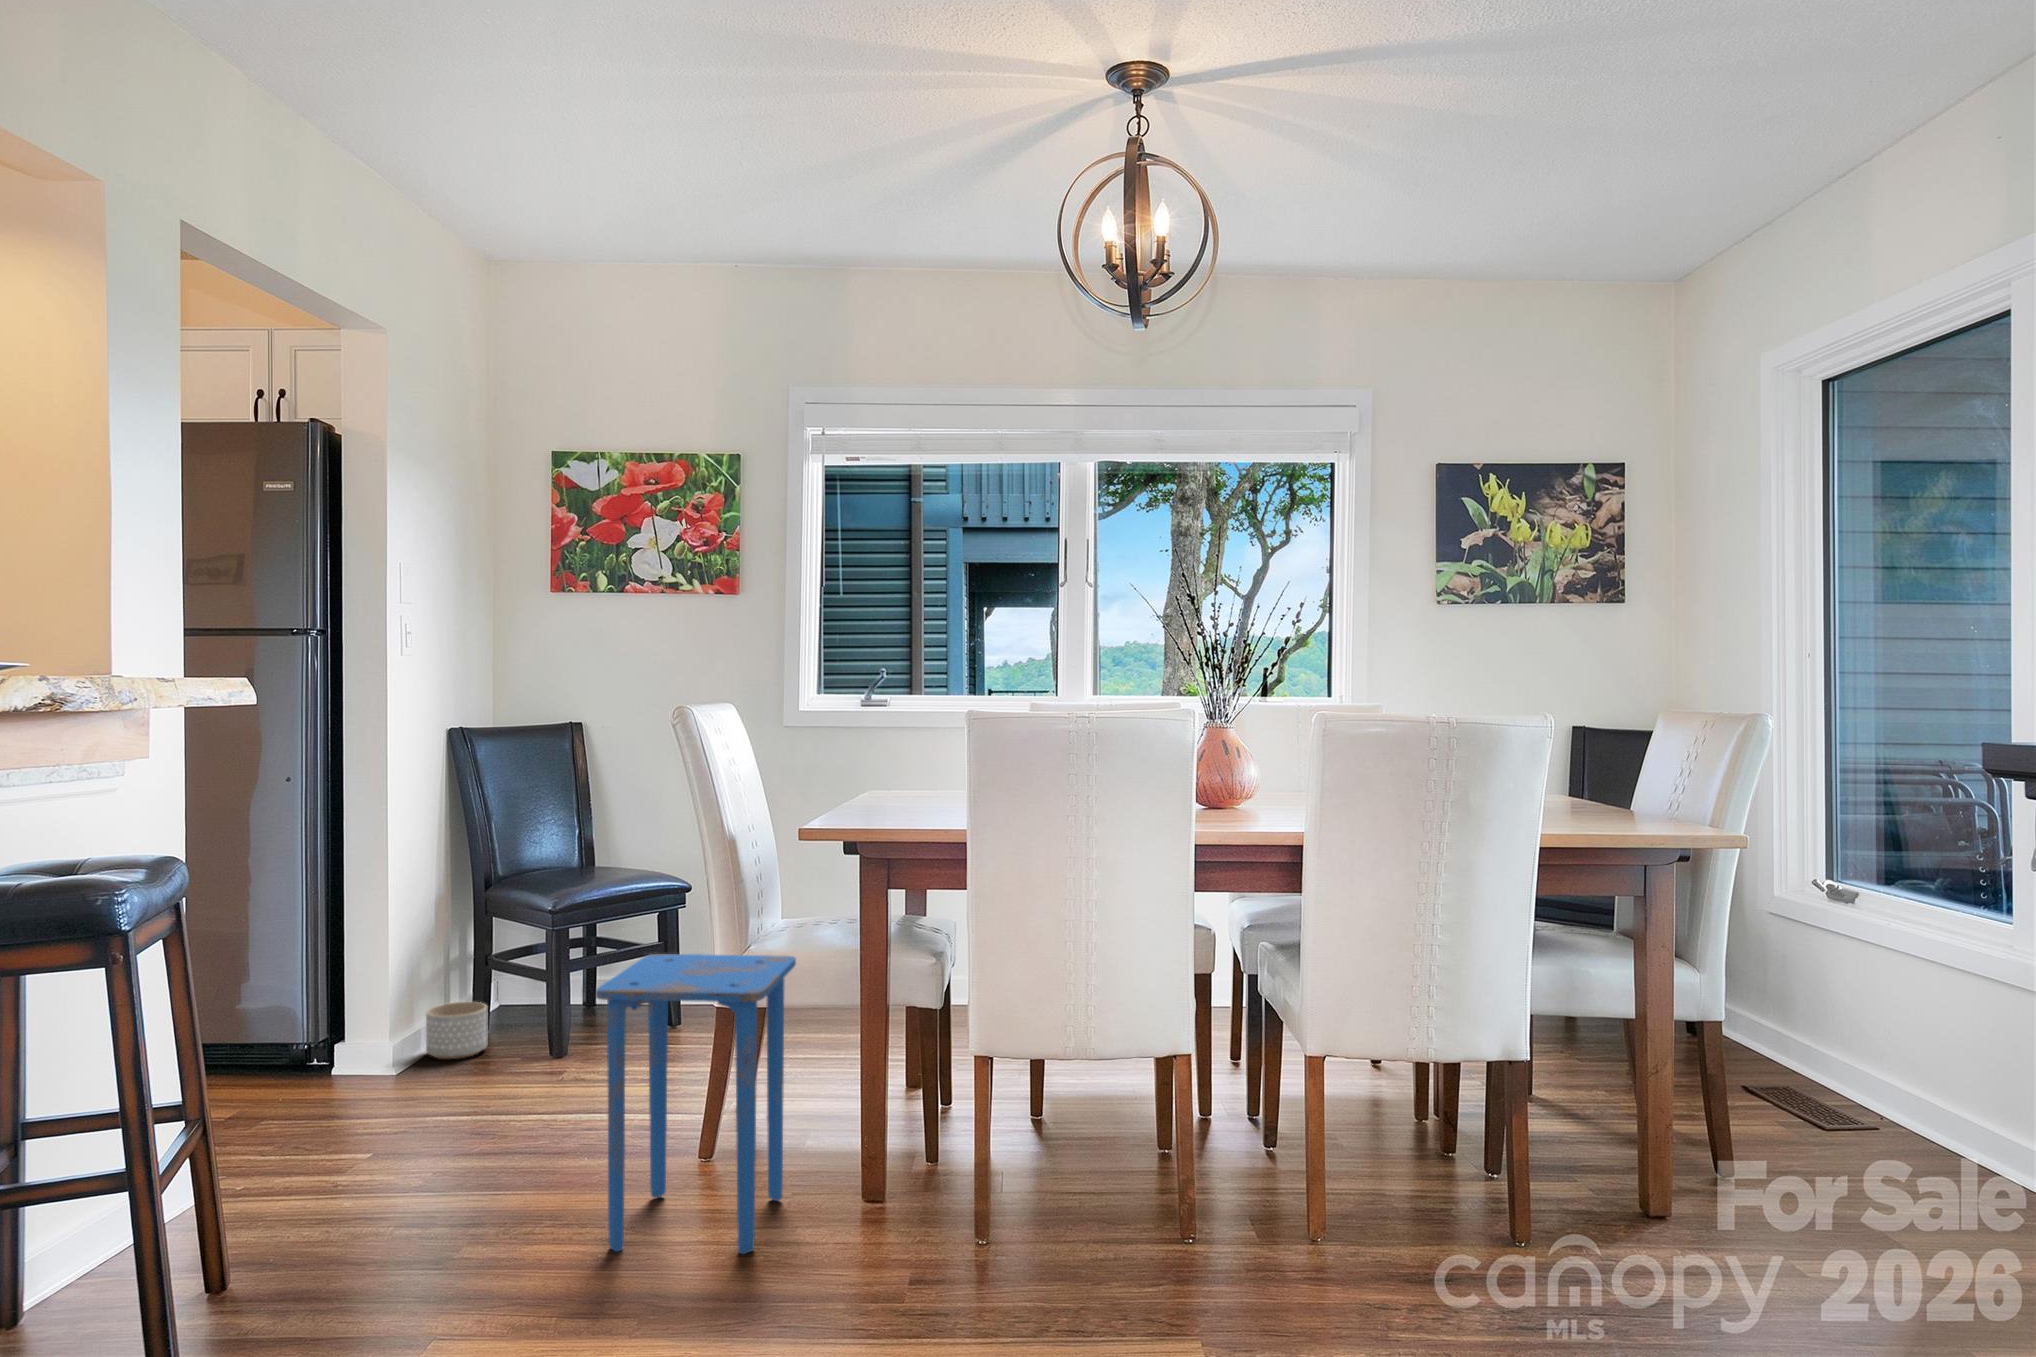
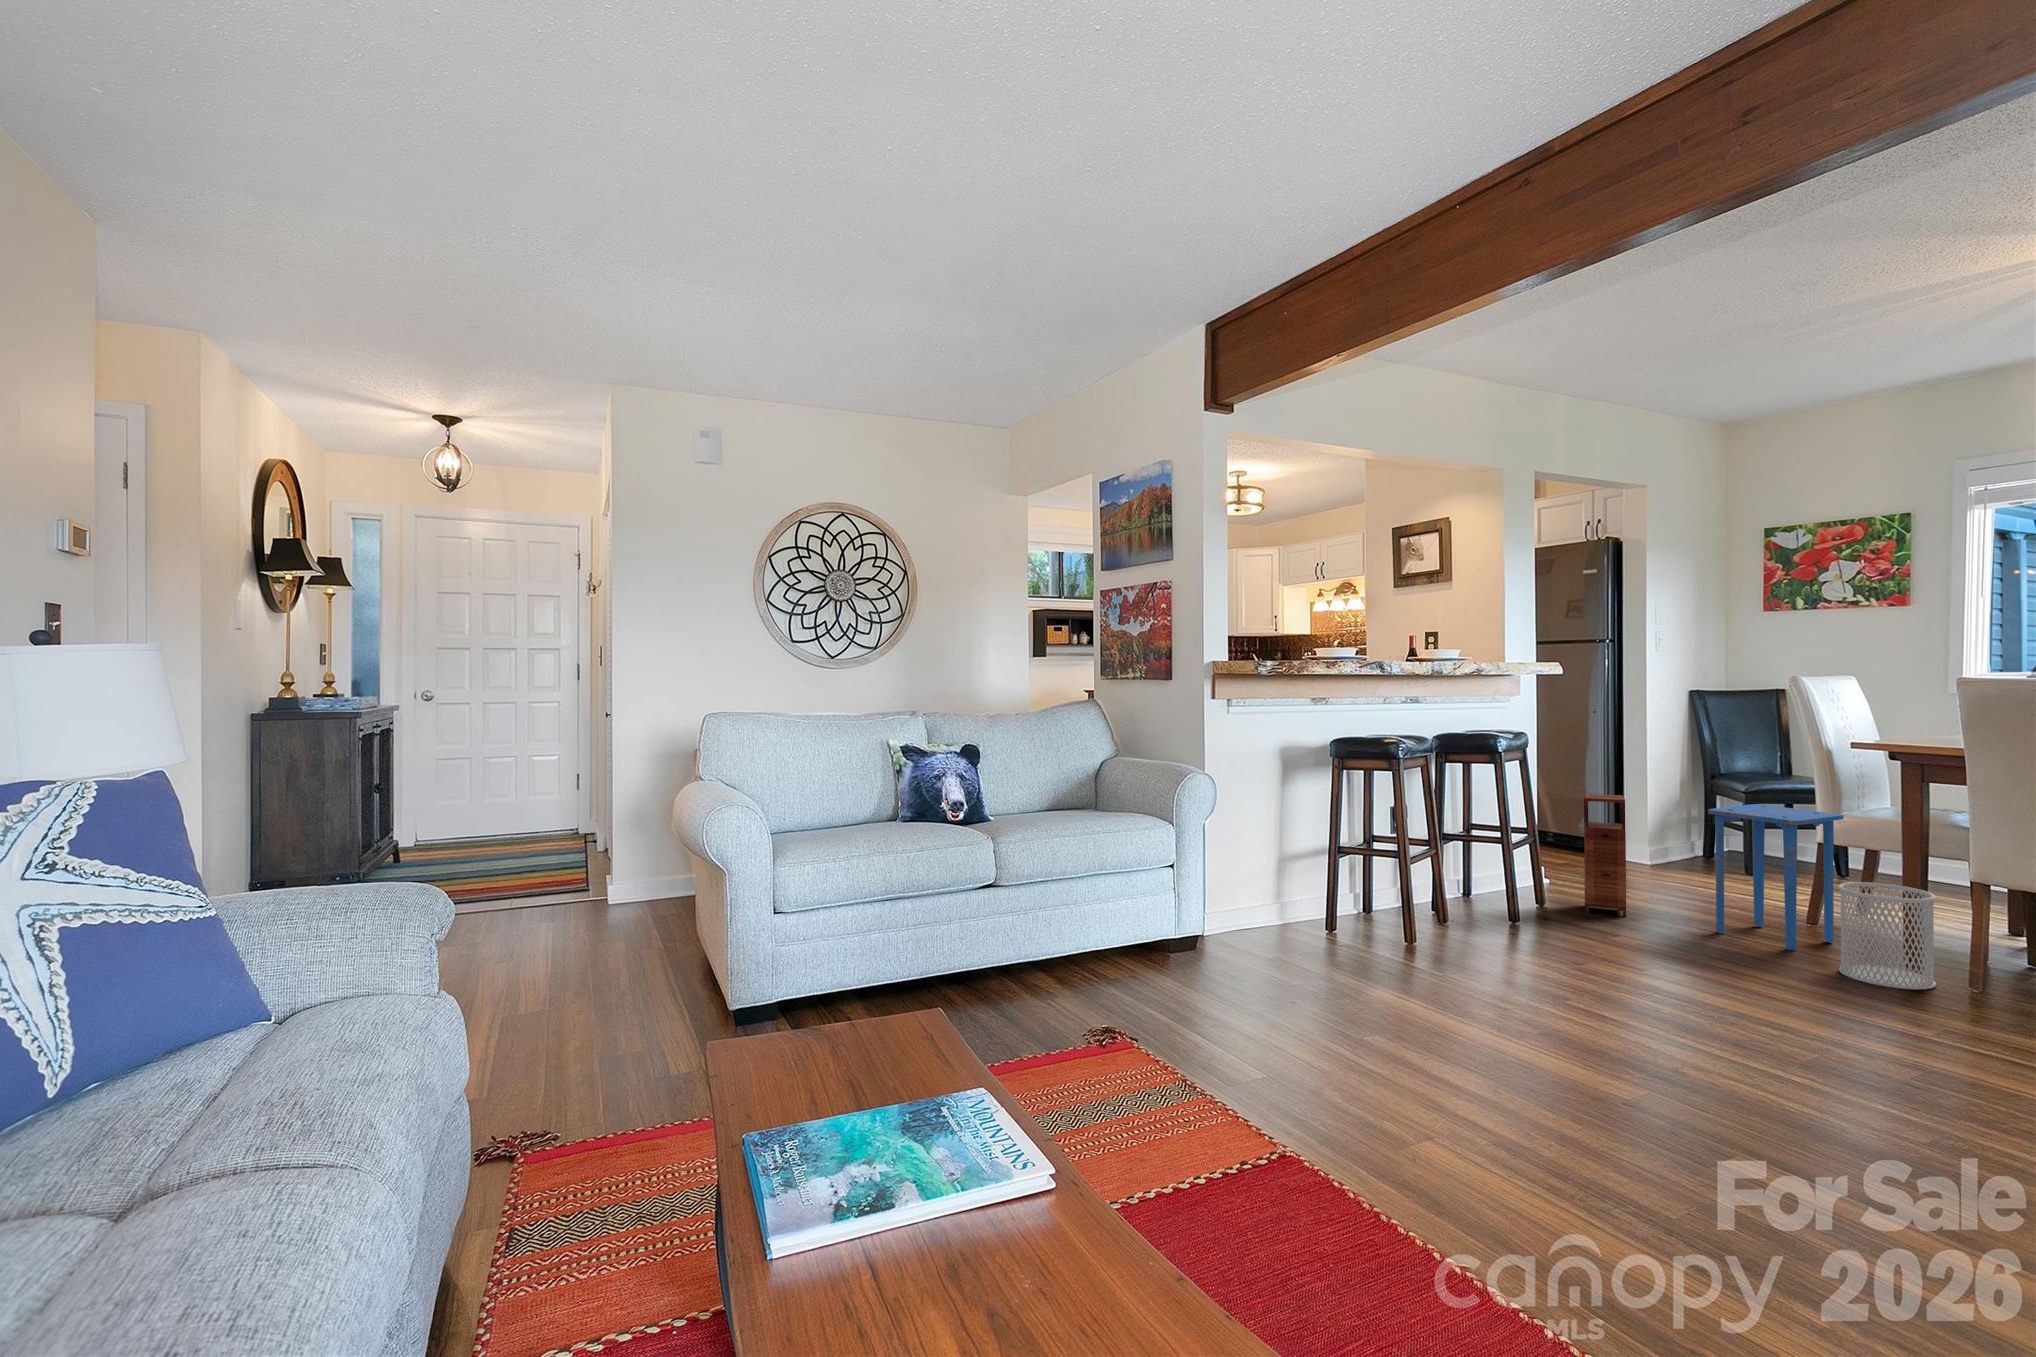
storage cabinet: none [323,979,427,1292] -> present [1584,794,1626,917]
planter: present [426,1002,488,1059] -> none [1670,838,1707,867]
wastebasket: none [847,1086,983,1305] -> present [1838,882,1936,990]

